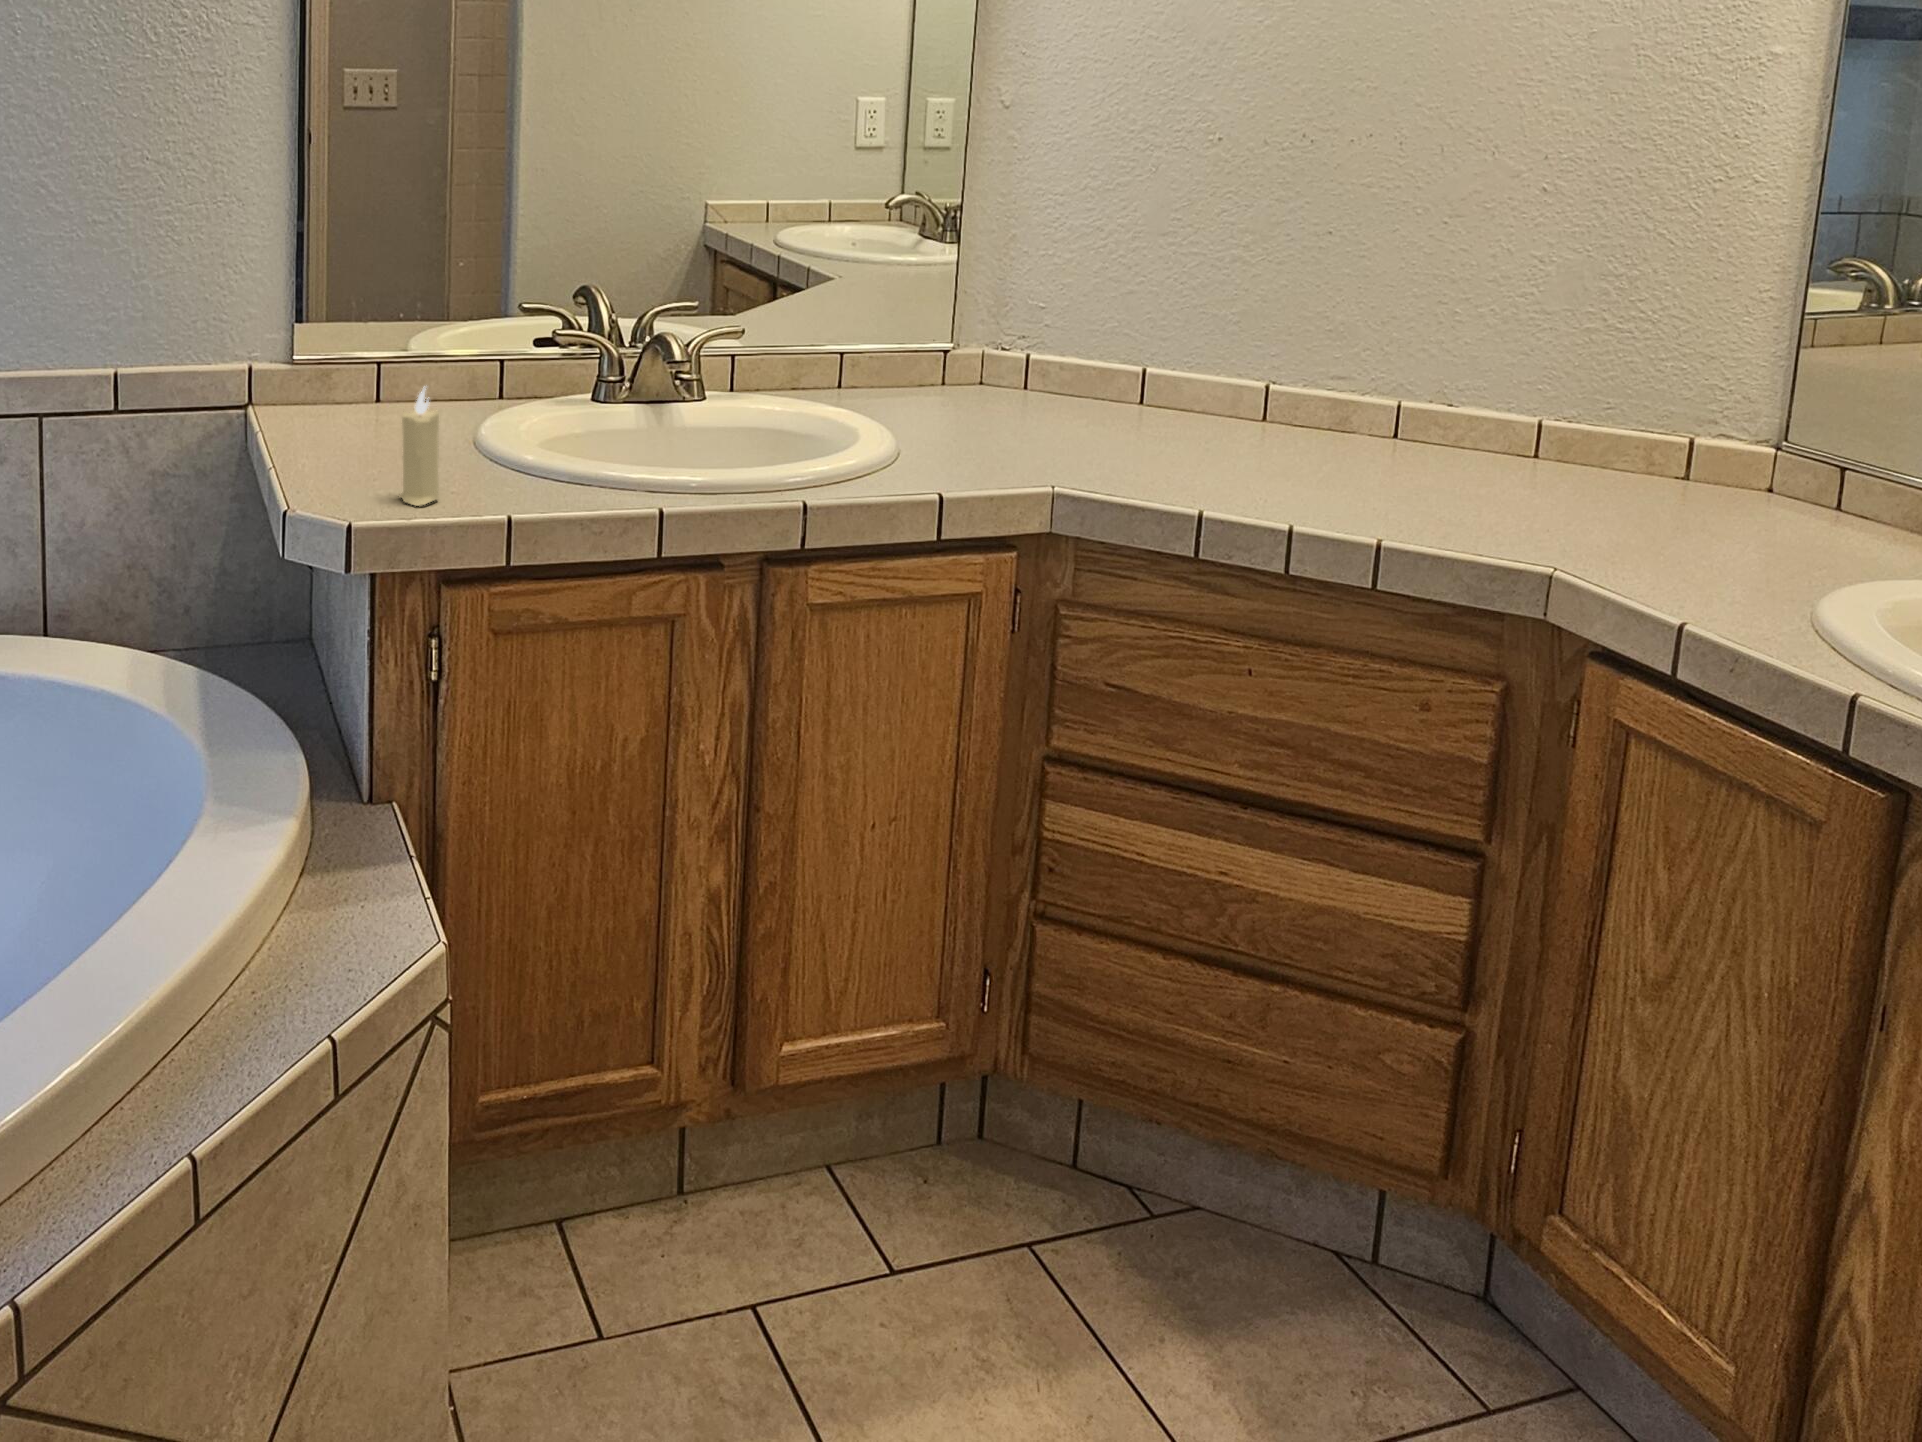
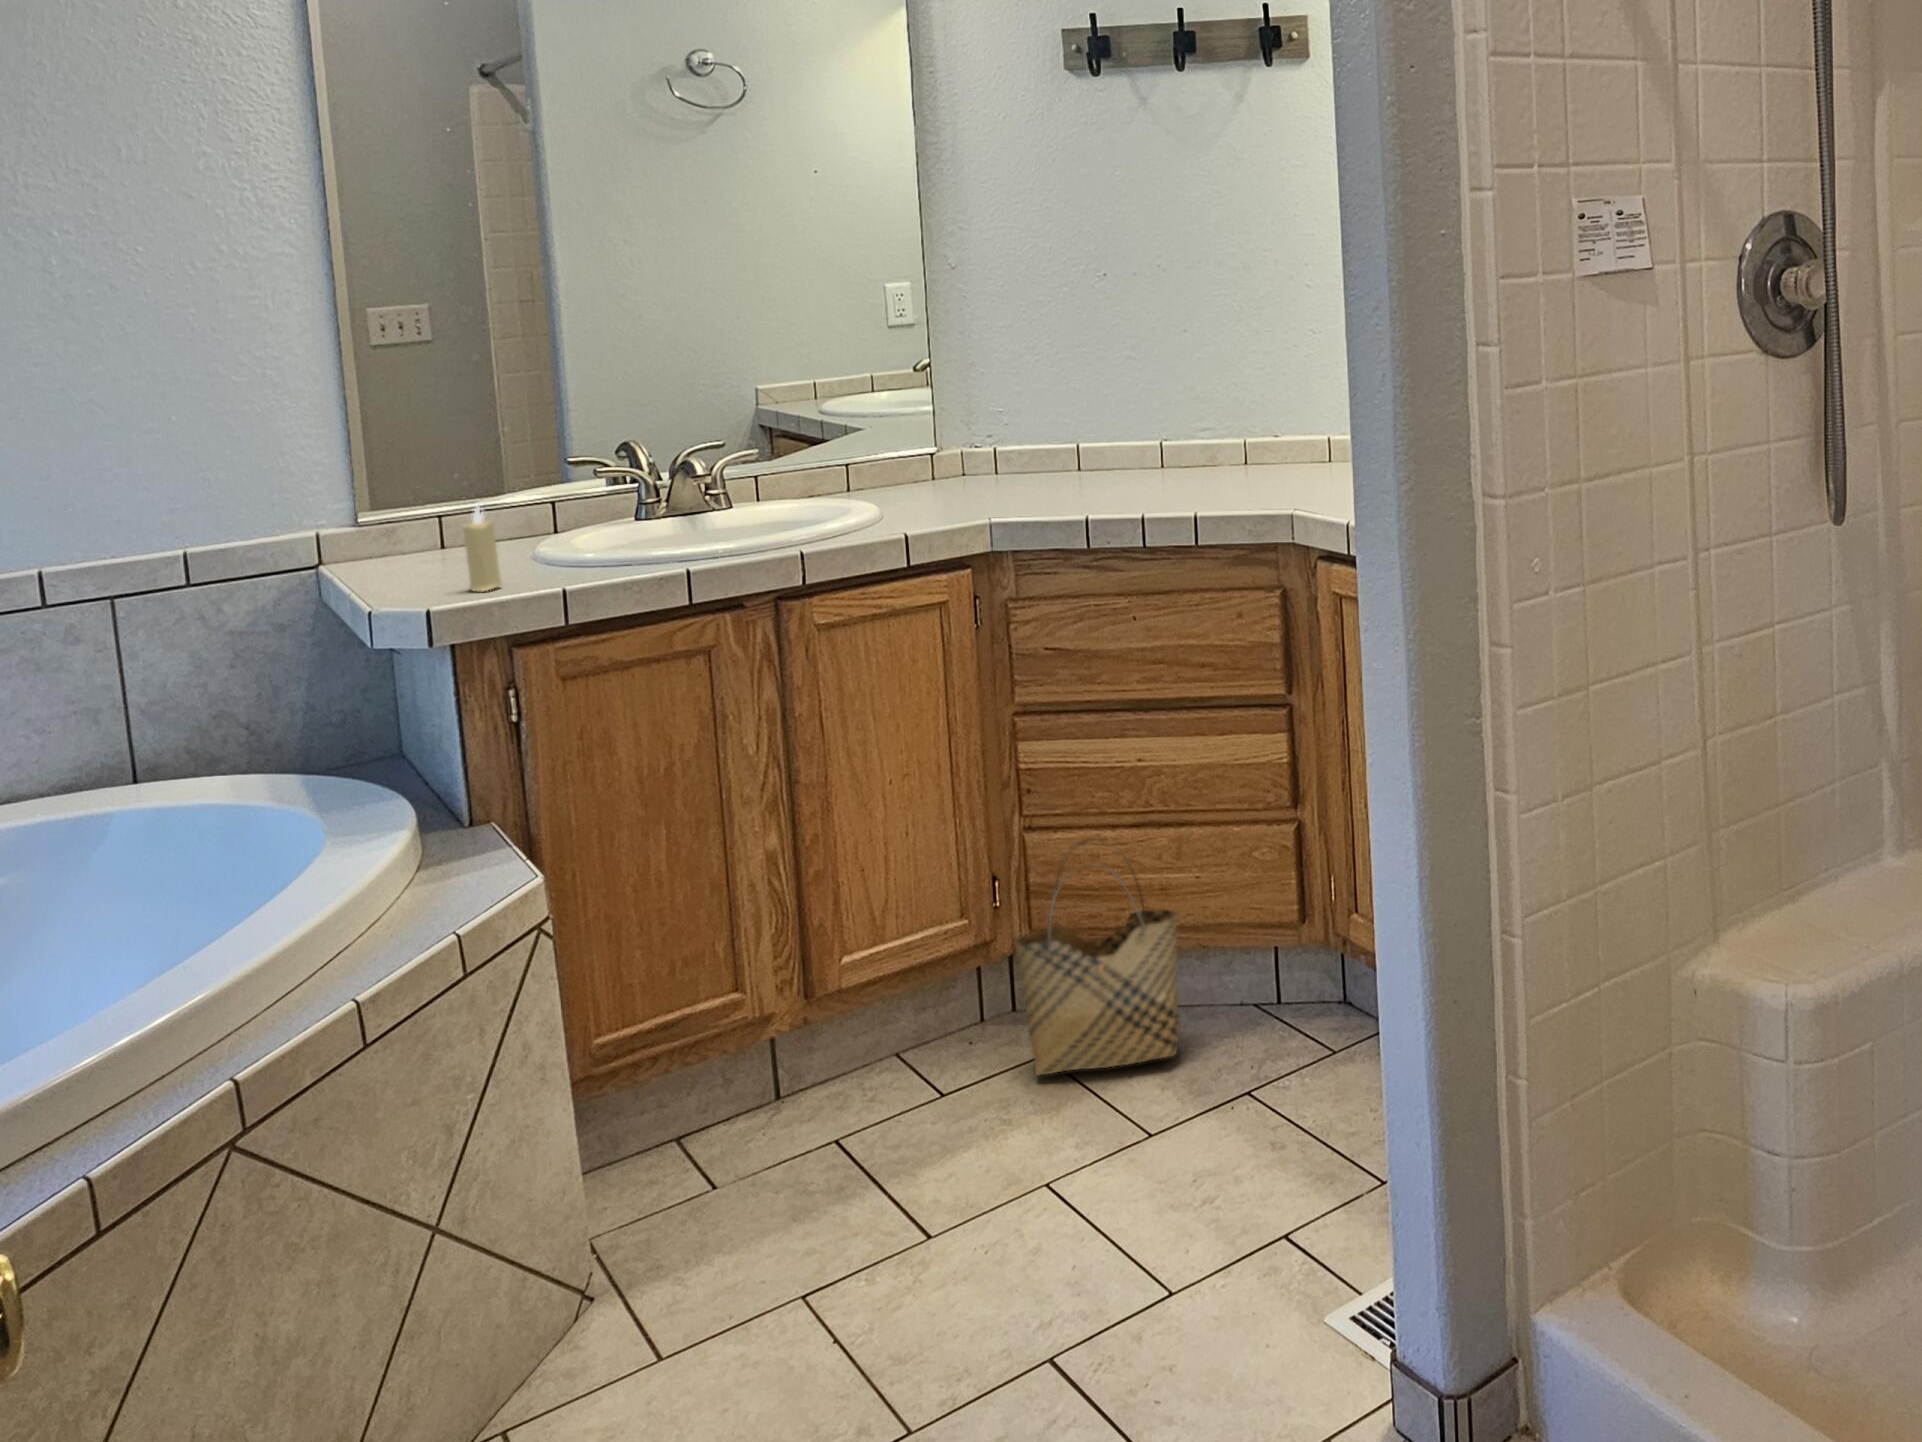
woven basket: none [1010,959,1248,1312] -> present [1014,838,1180,1076]

